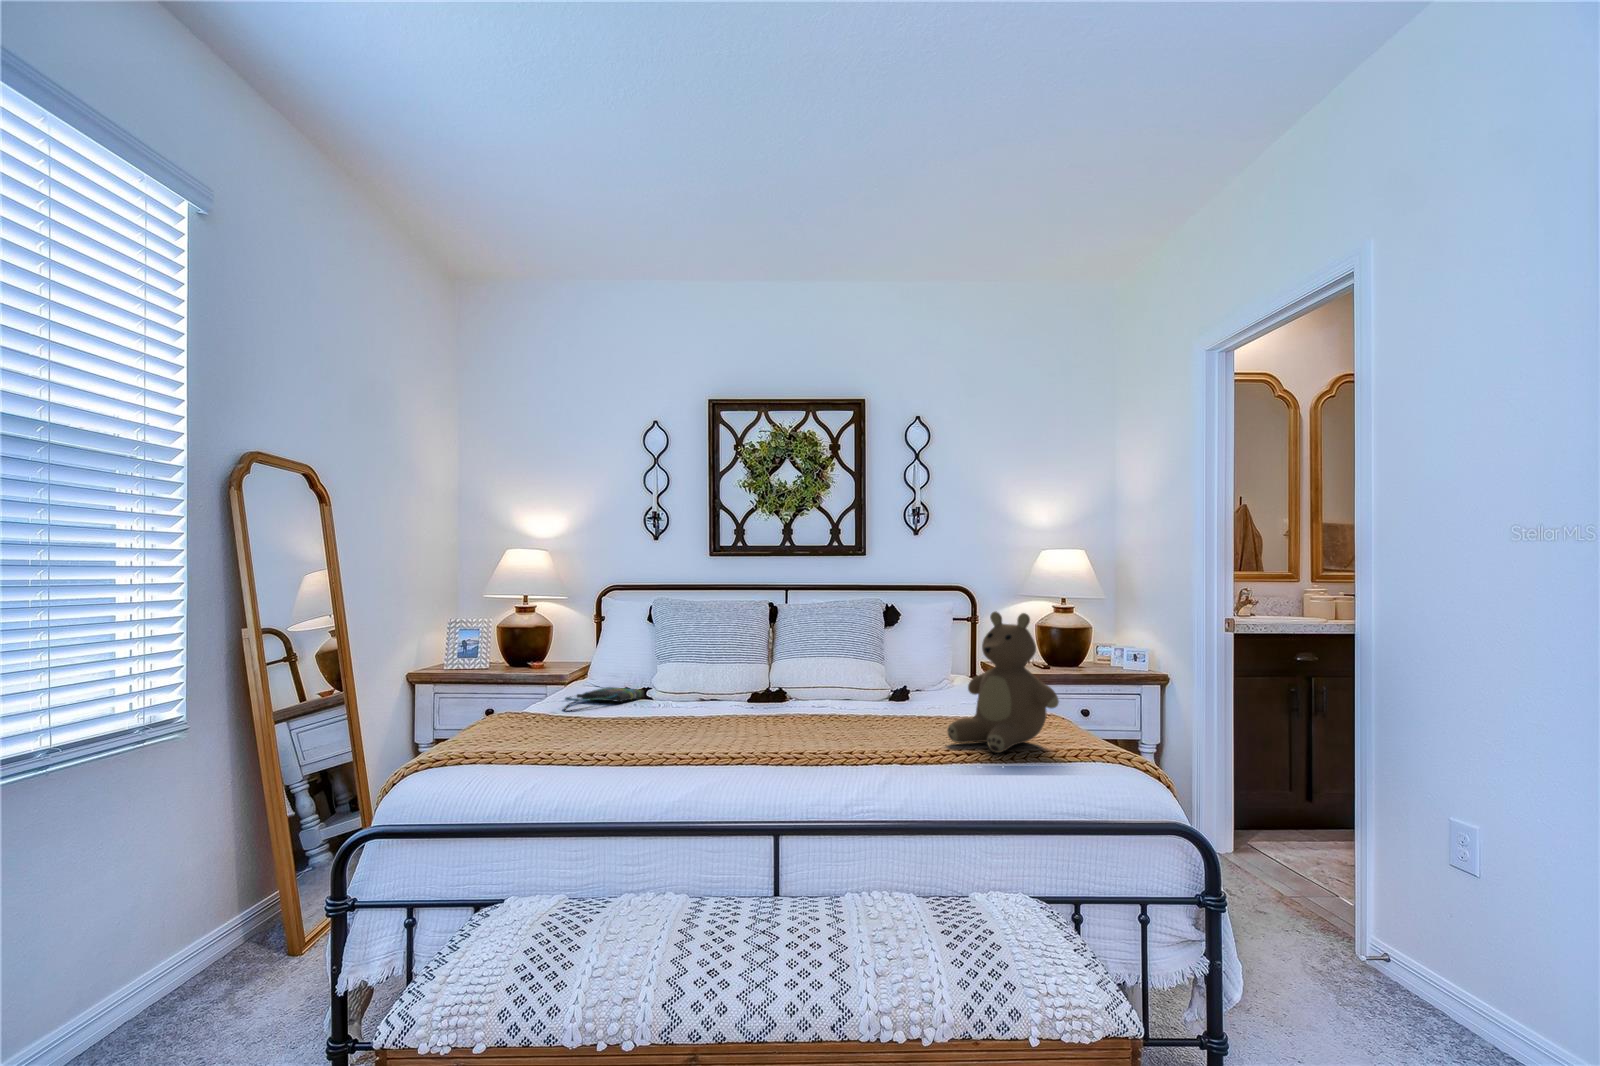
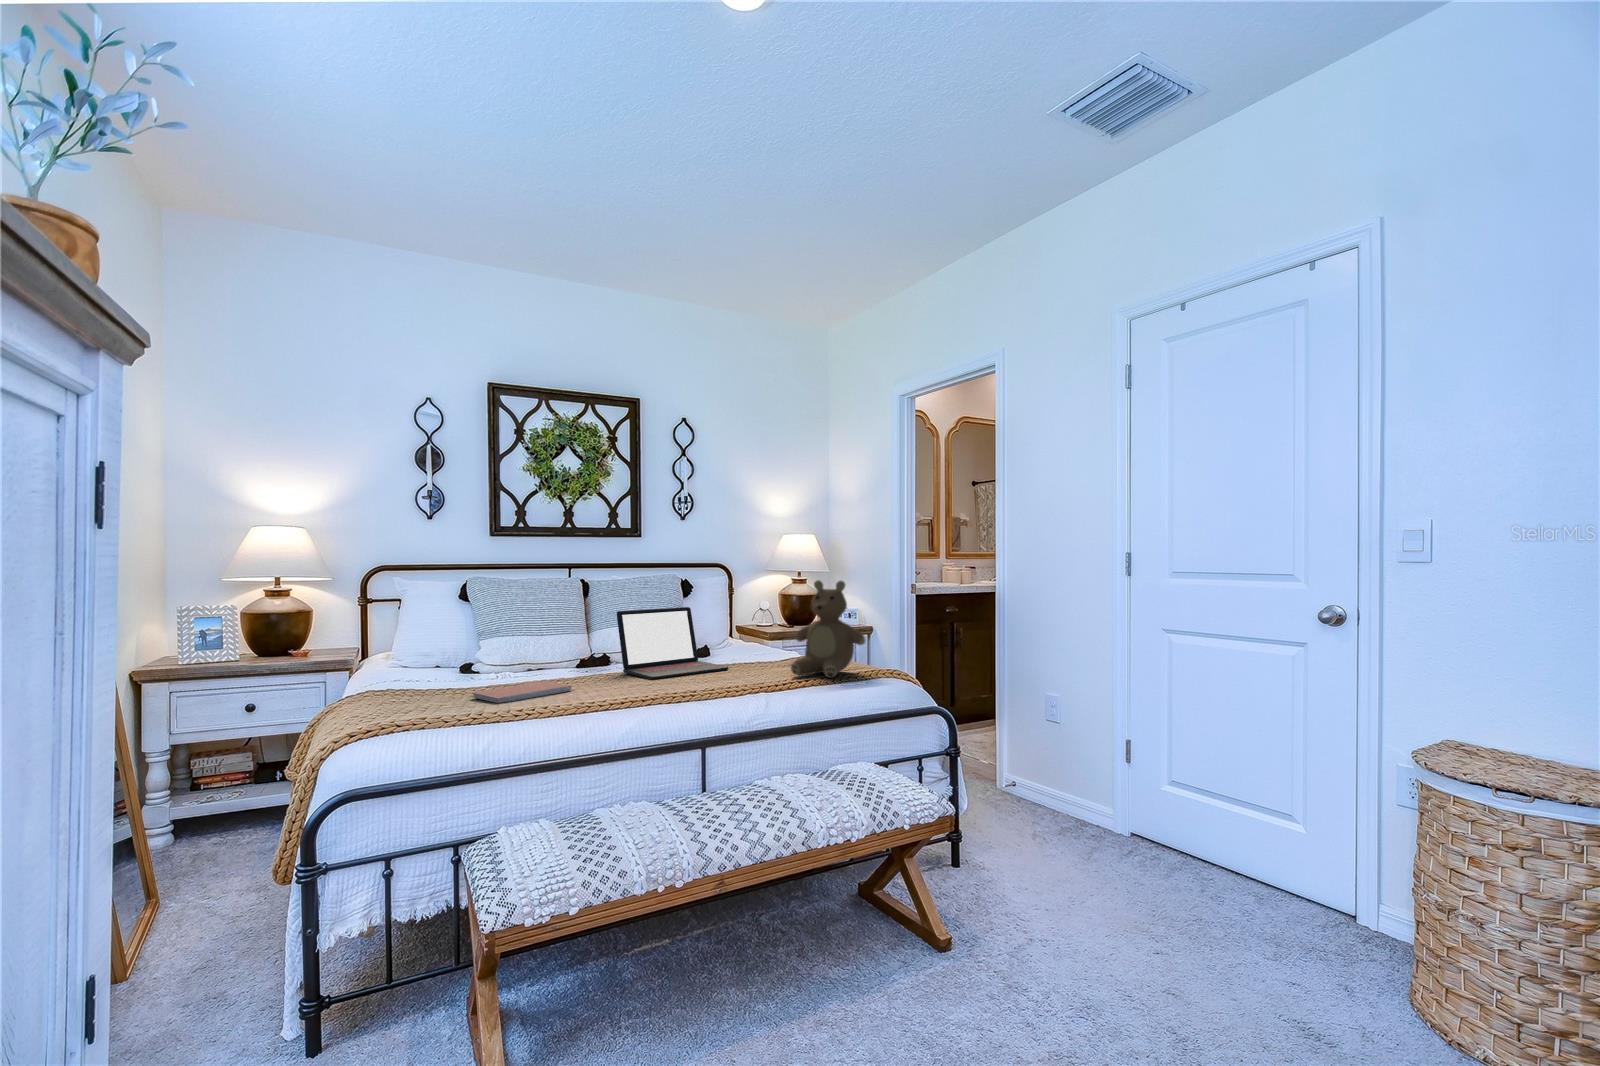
laptop: none [768,638,891,726] -> present [617,607,729,679]
tote bag: present [565,687,644,712] -> none [409,666,476,690]
notebook: none [578,716,680,740] -> present [472,681,572,703]

